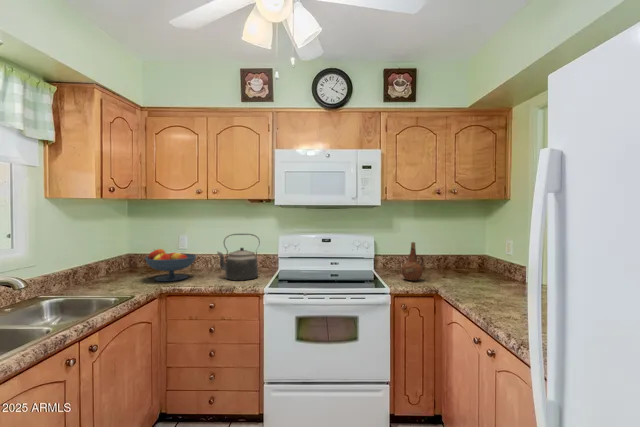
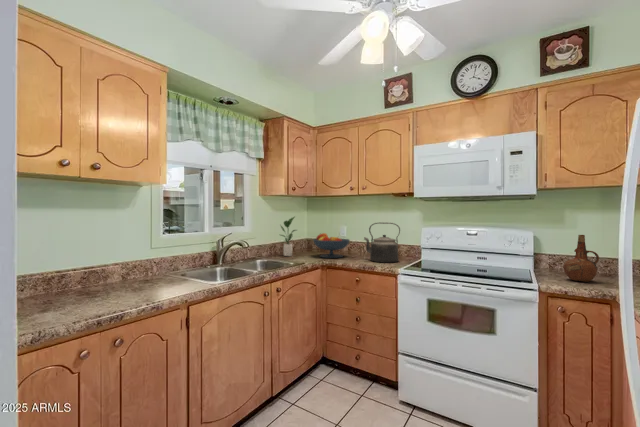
potted plant: none [86,227,122,286] -> present [281,217,296,256]

